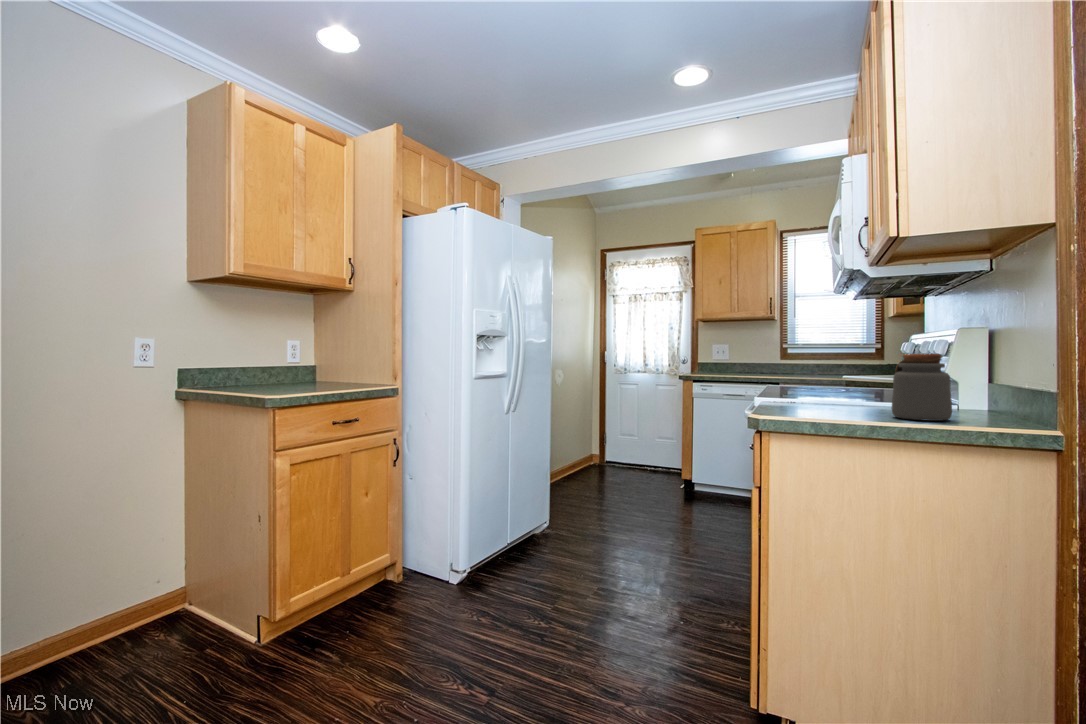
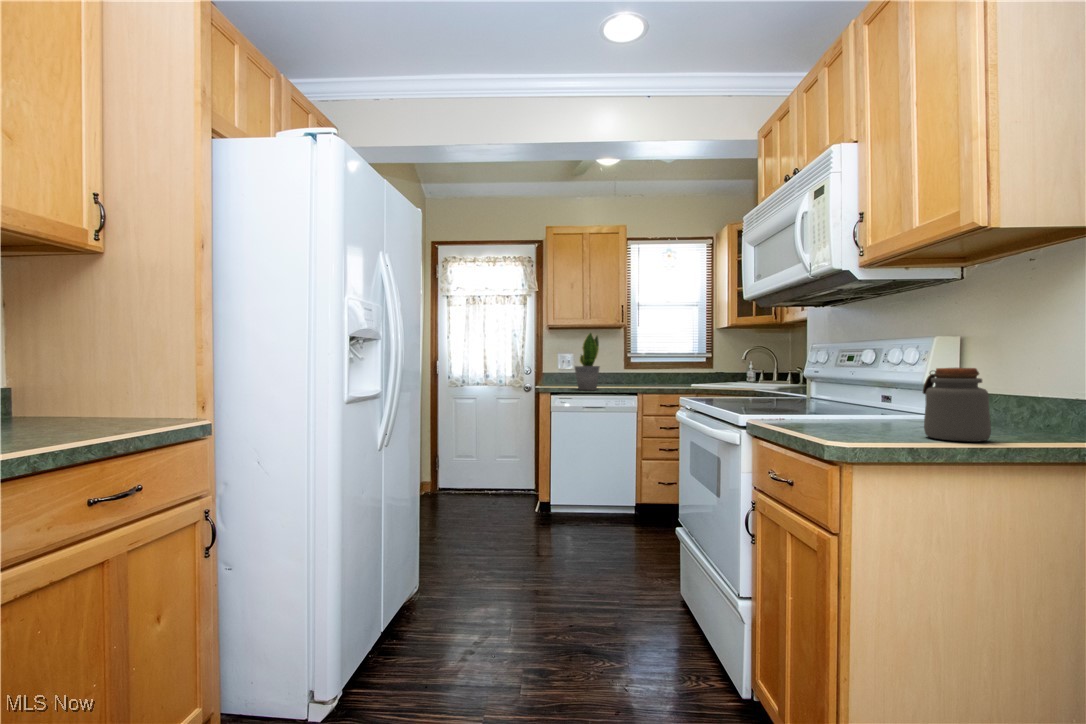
potted plant: none [712,324,738,378] -> present [575,333,599,390]

